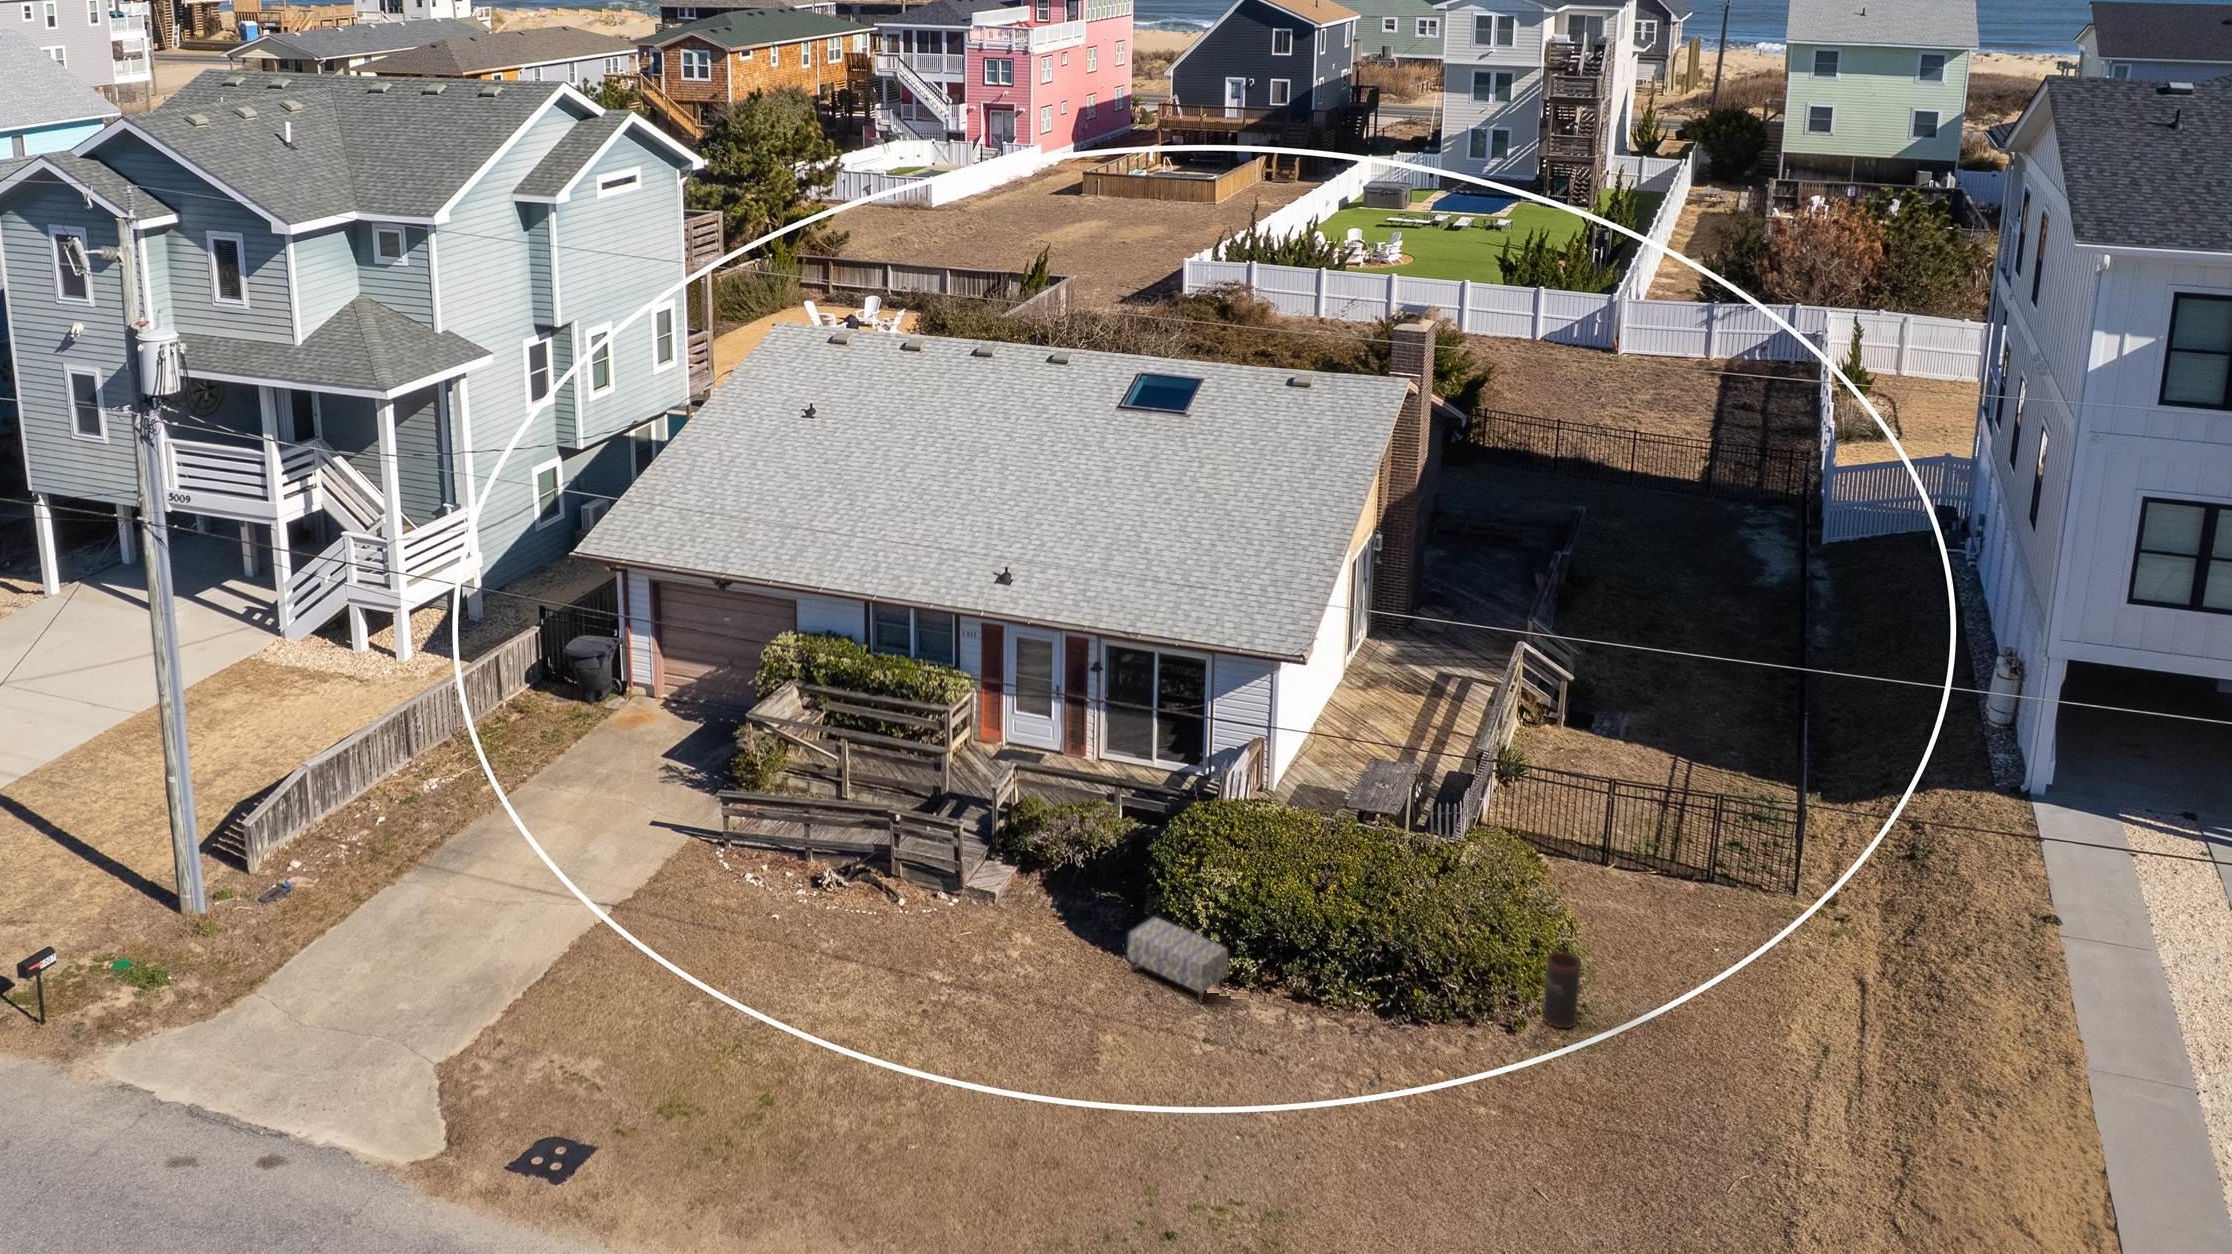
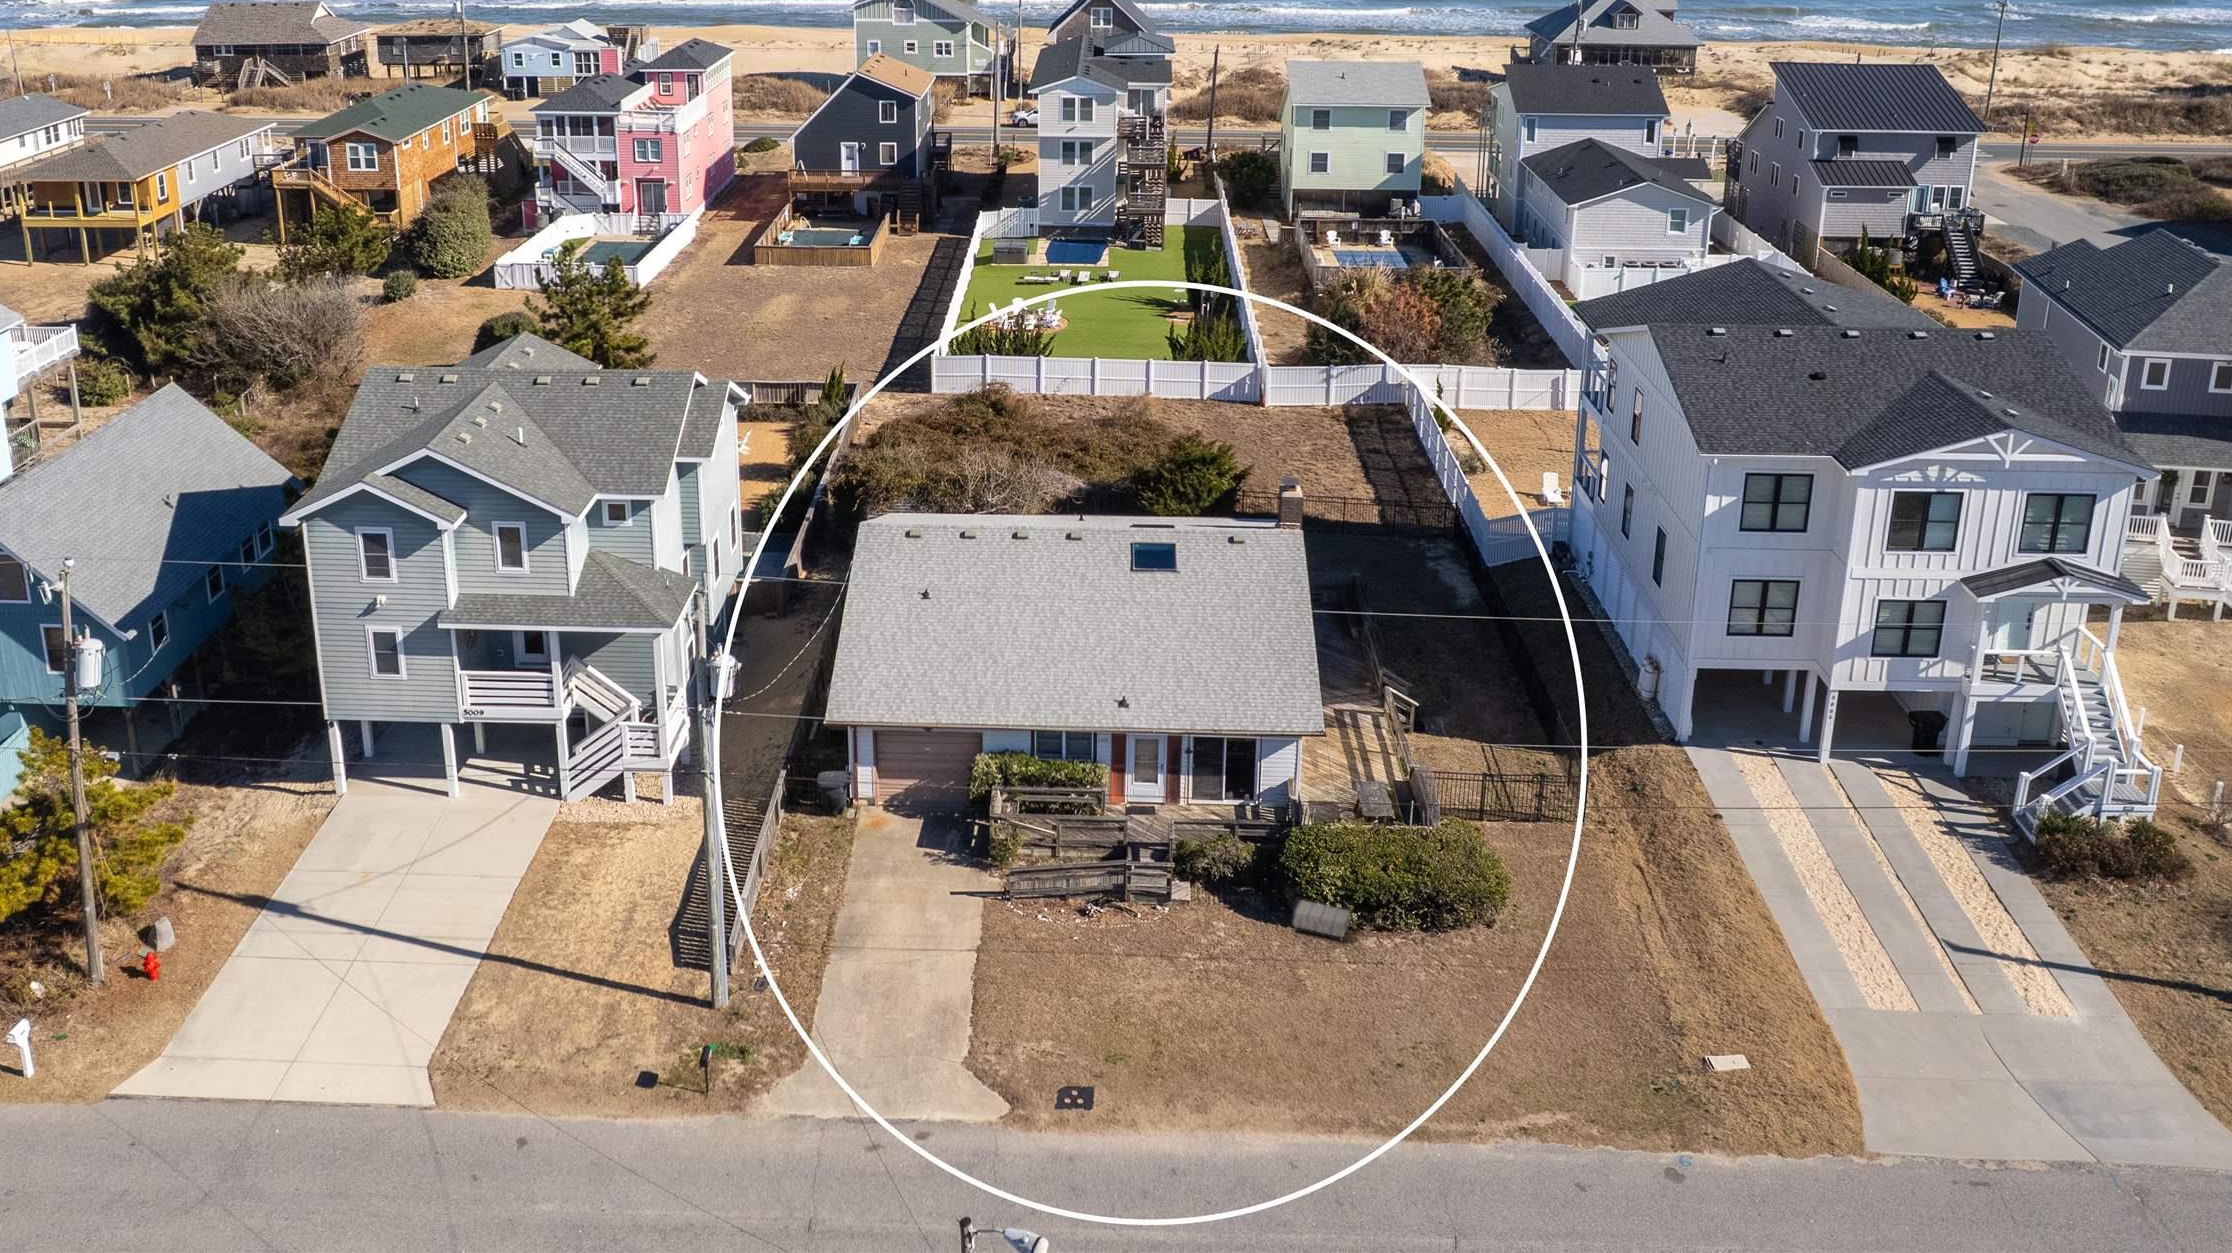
trash can: present [1542,951,1582,1028] -> none [1508,881,1529,921]

